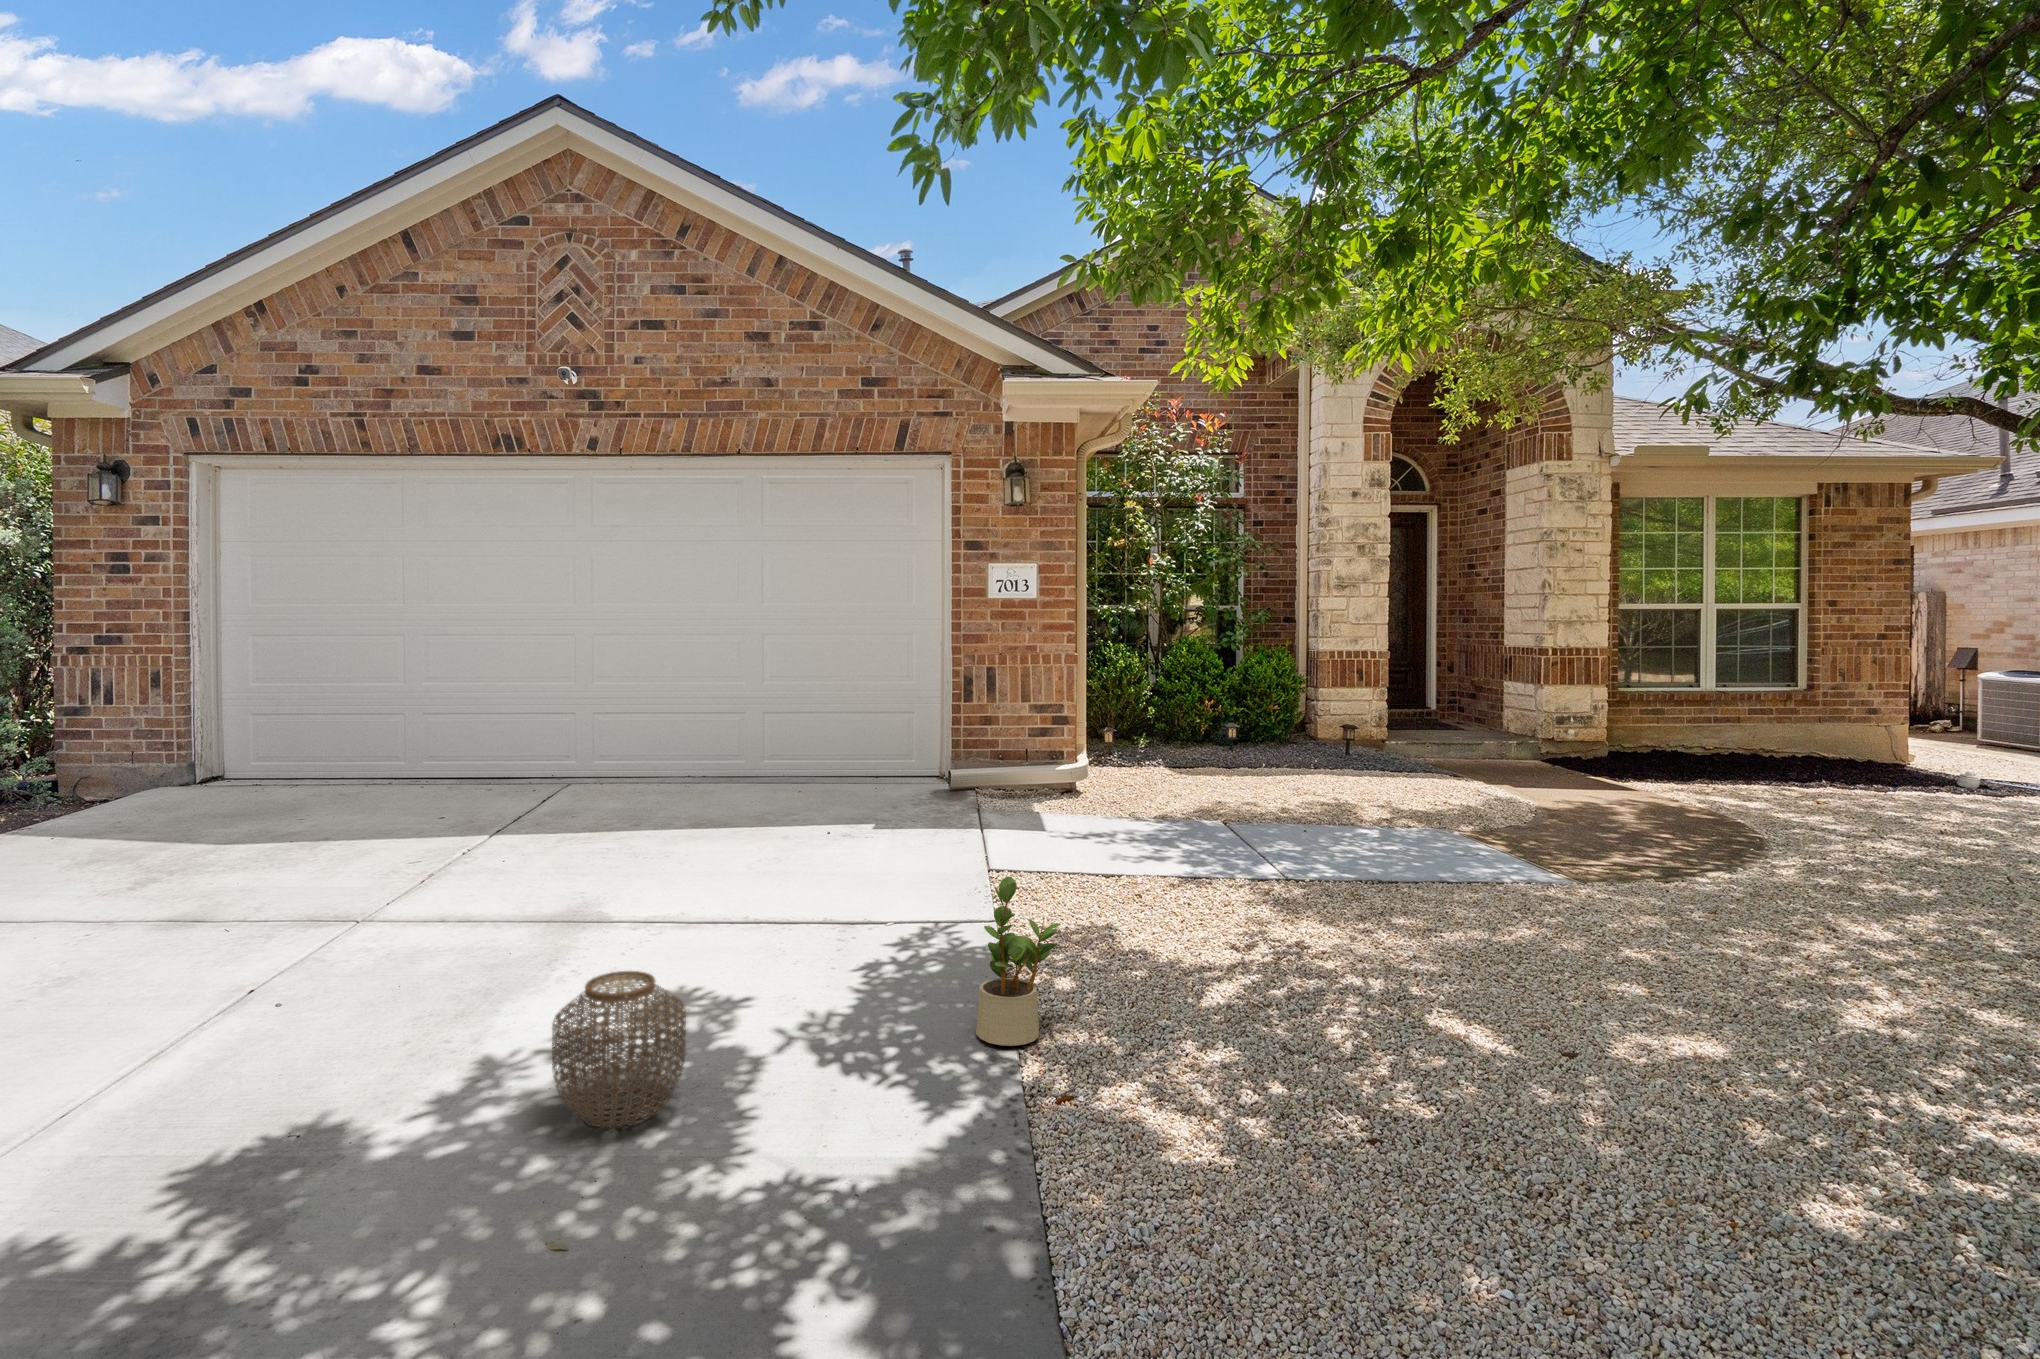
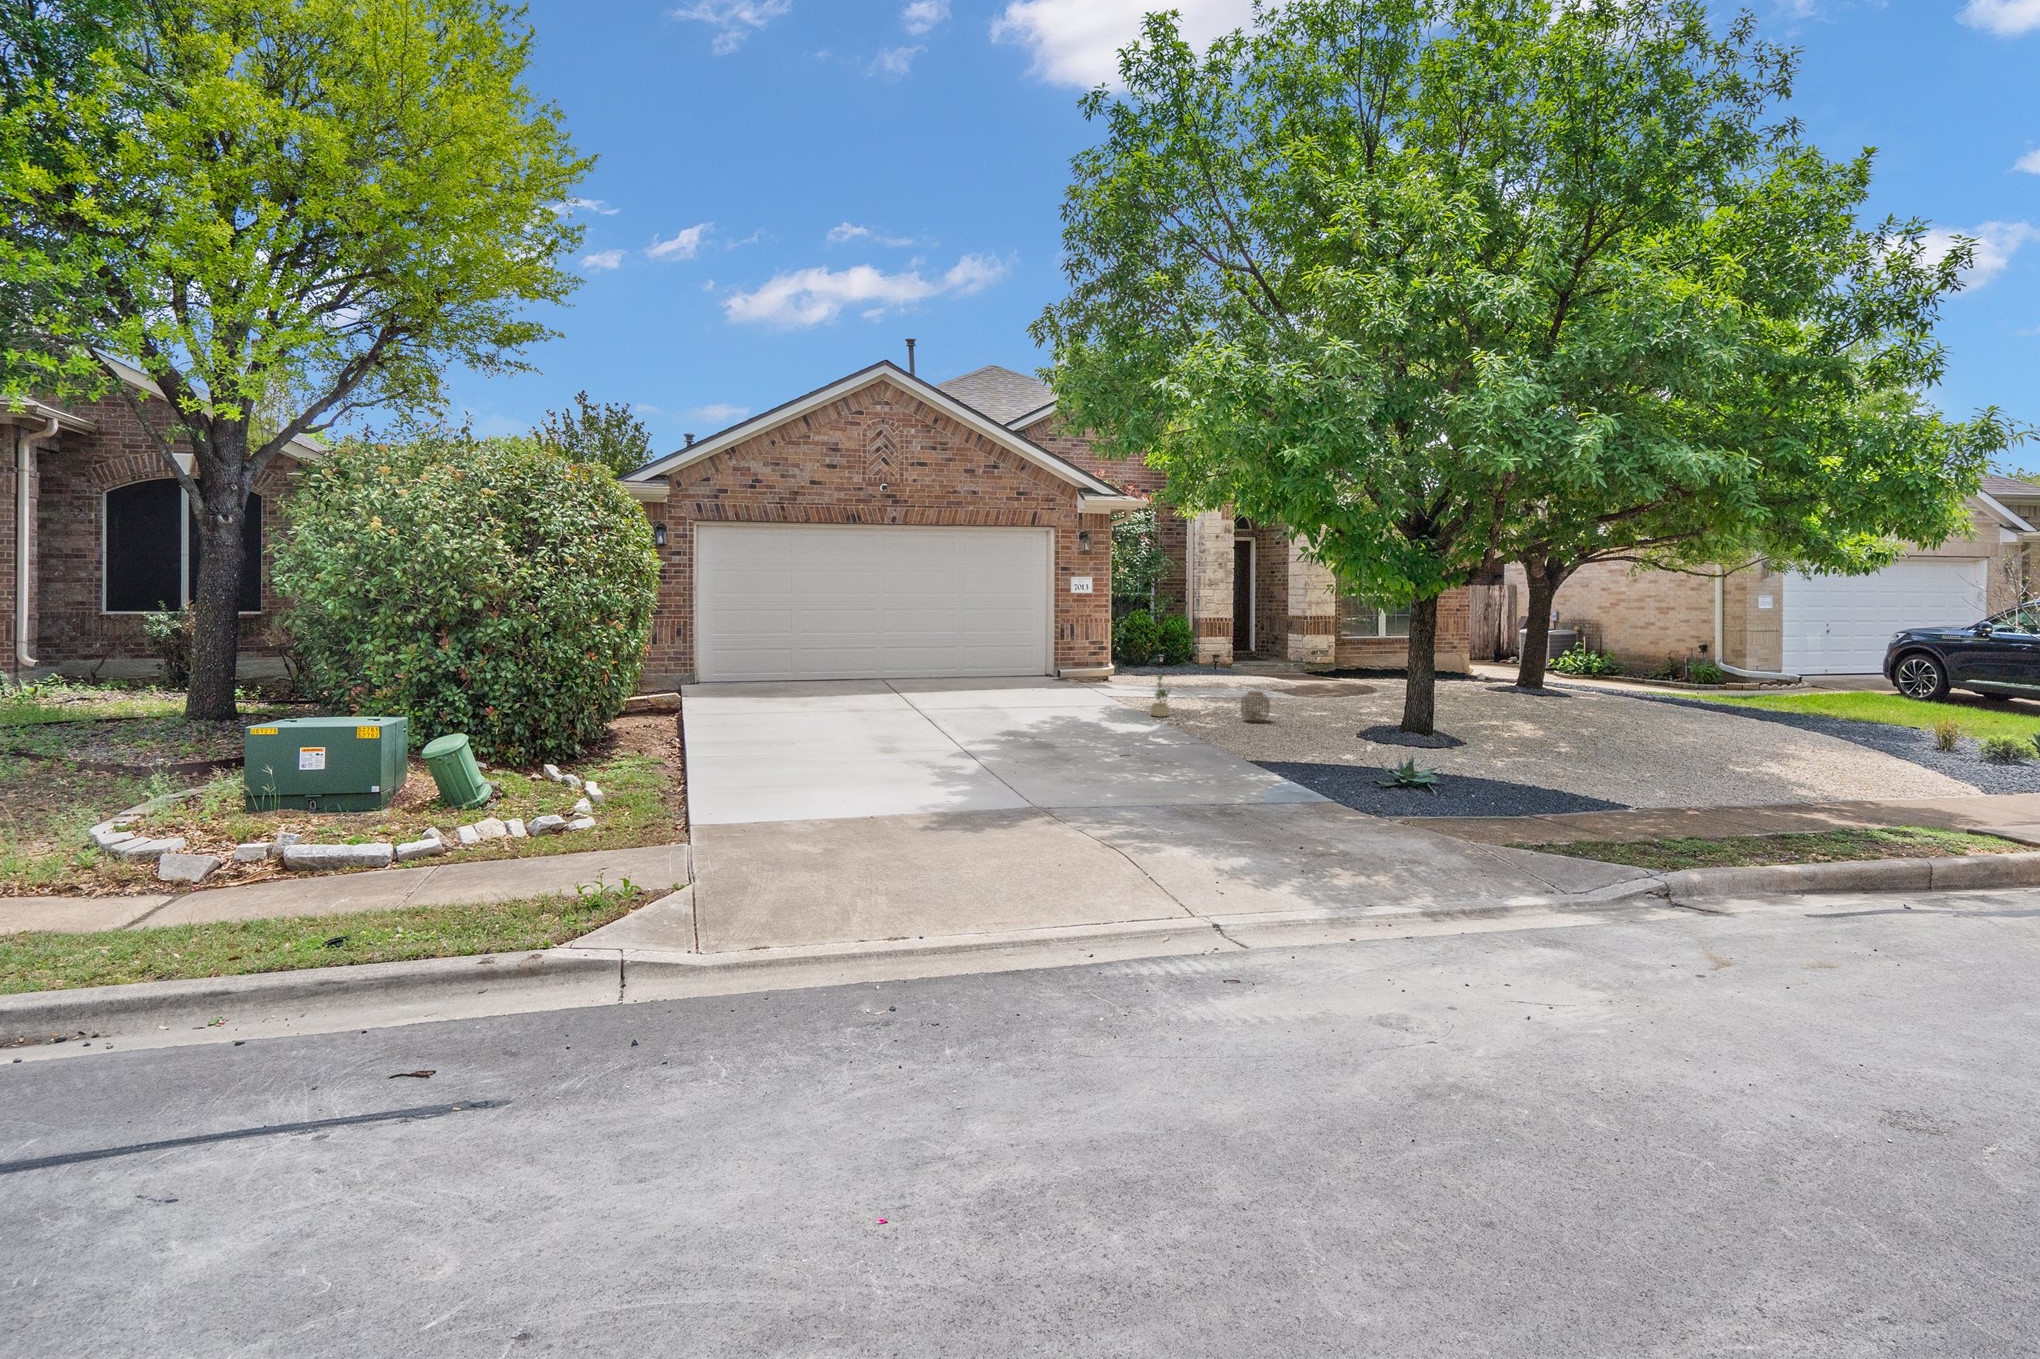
woven basket: present [552,971,686,1128] -> present [1241,691,1270,722]

